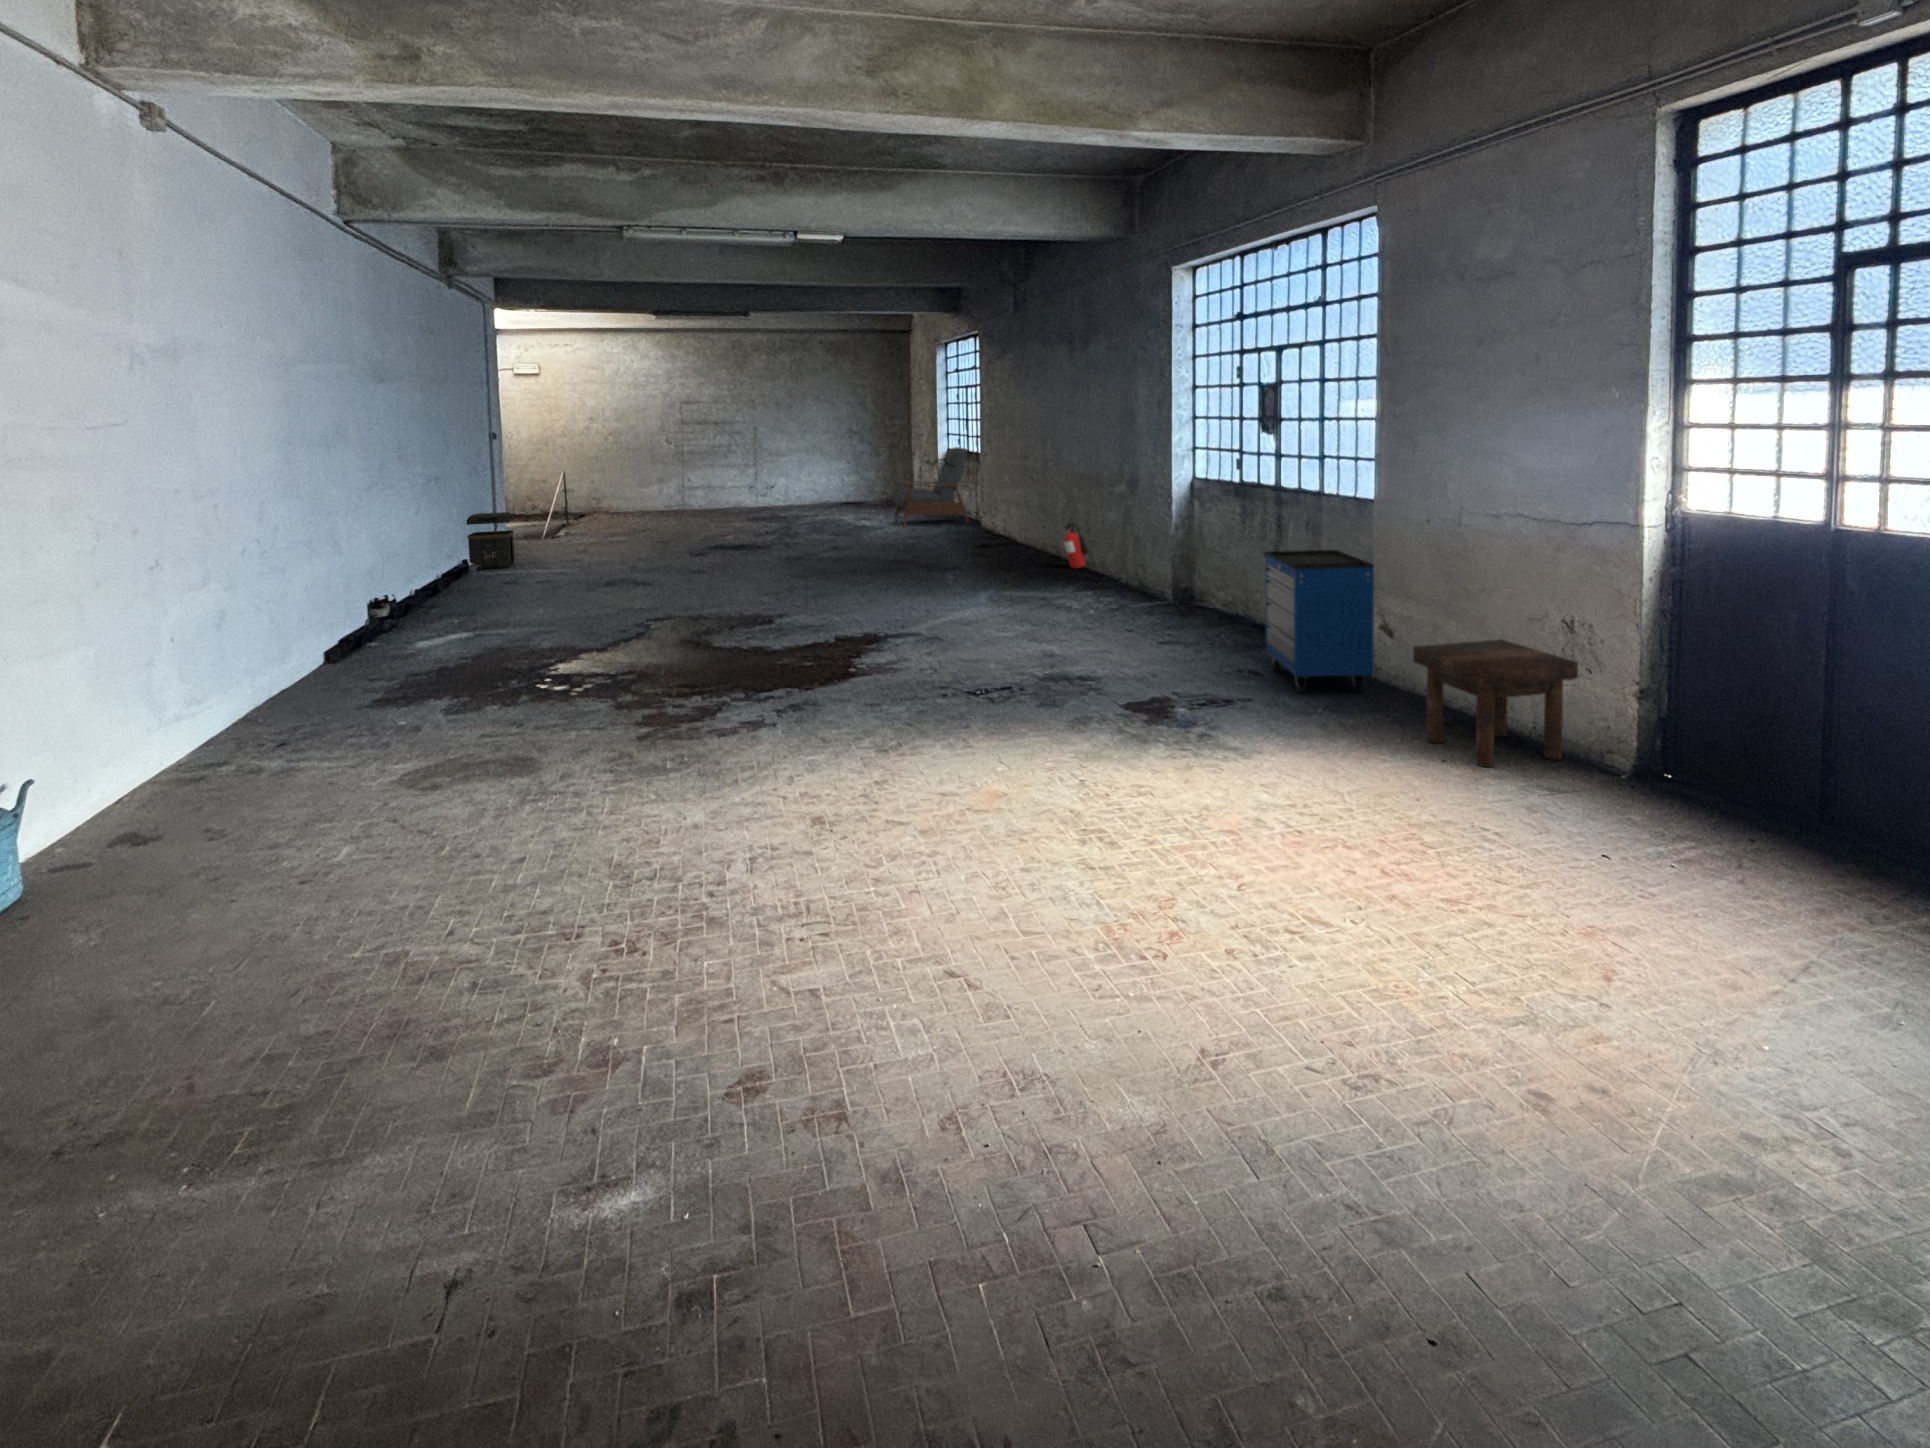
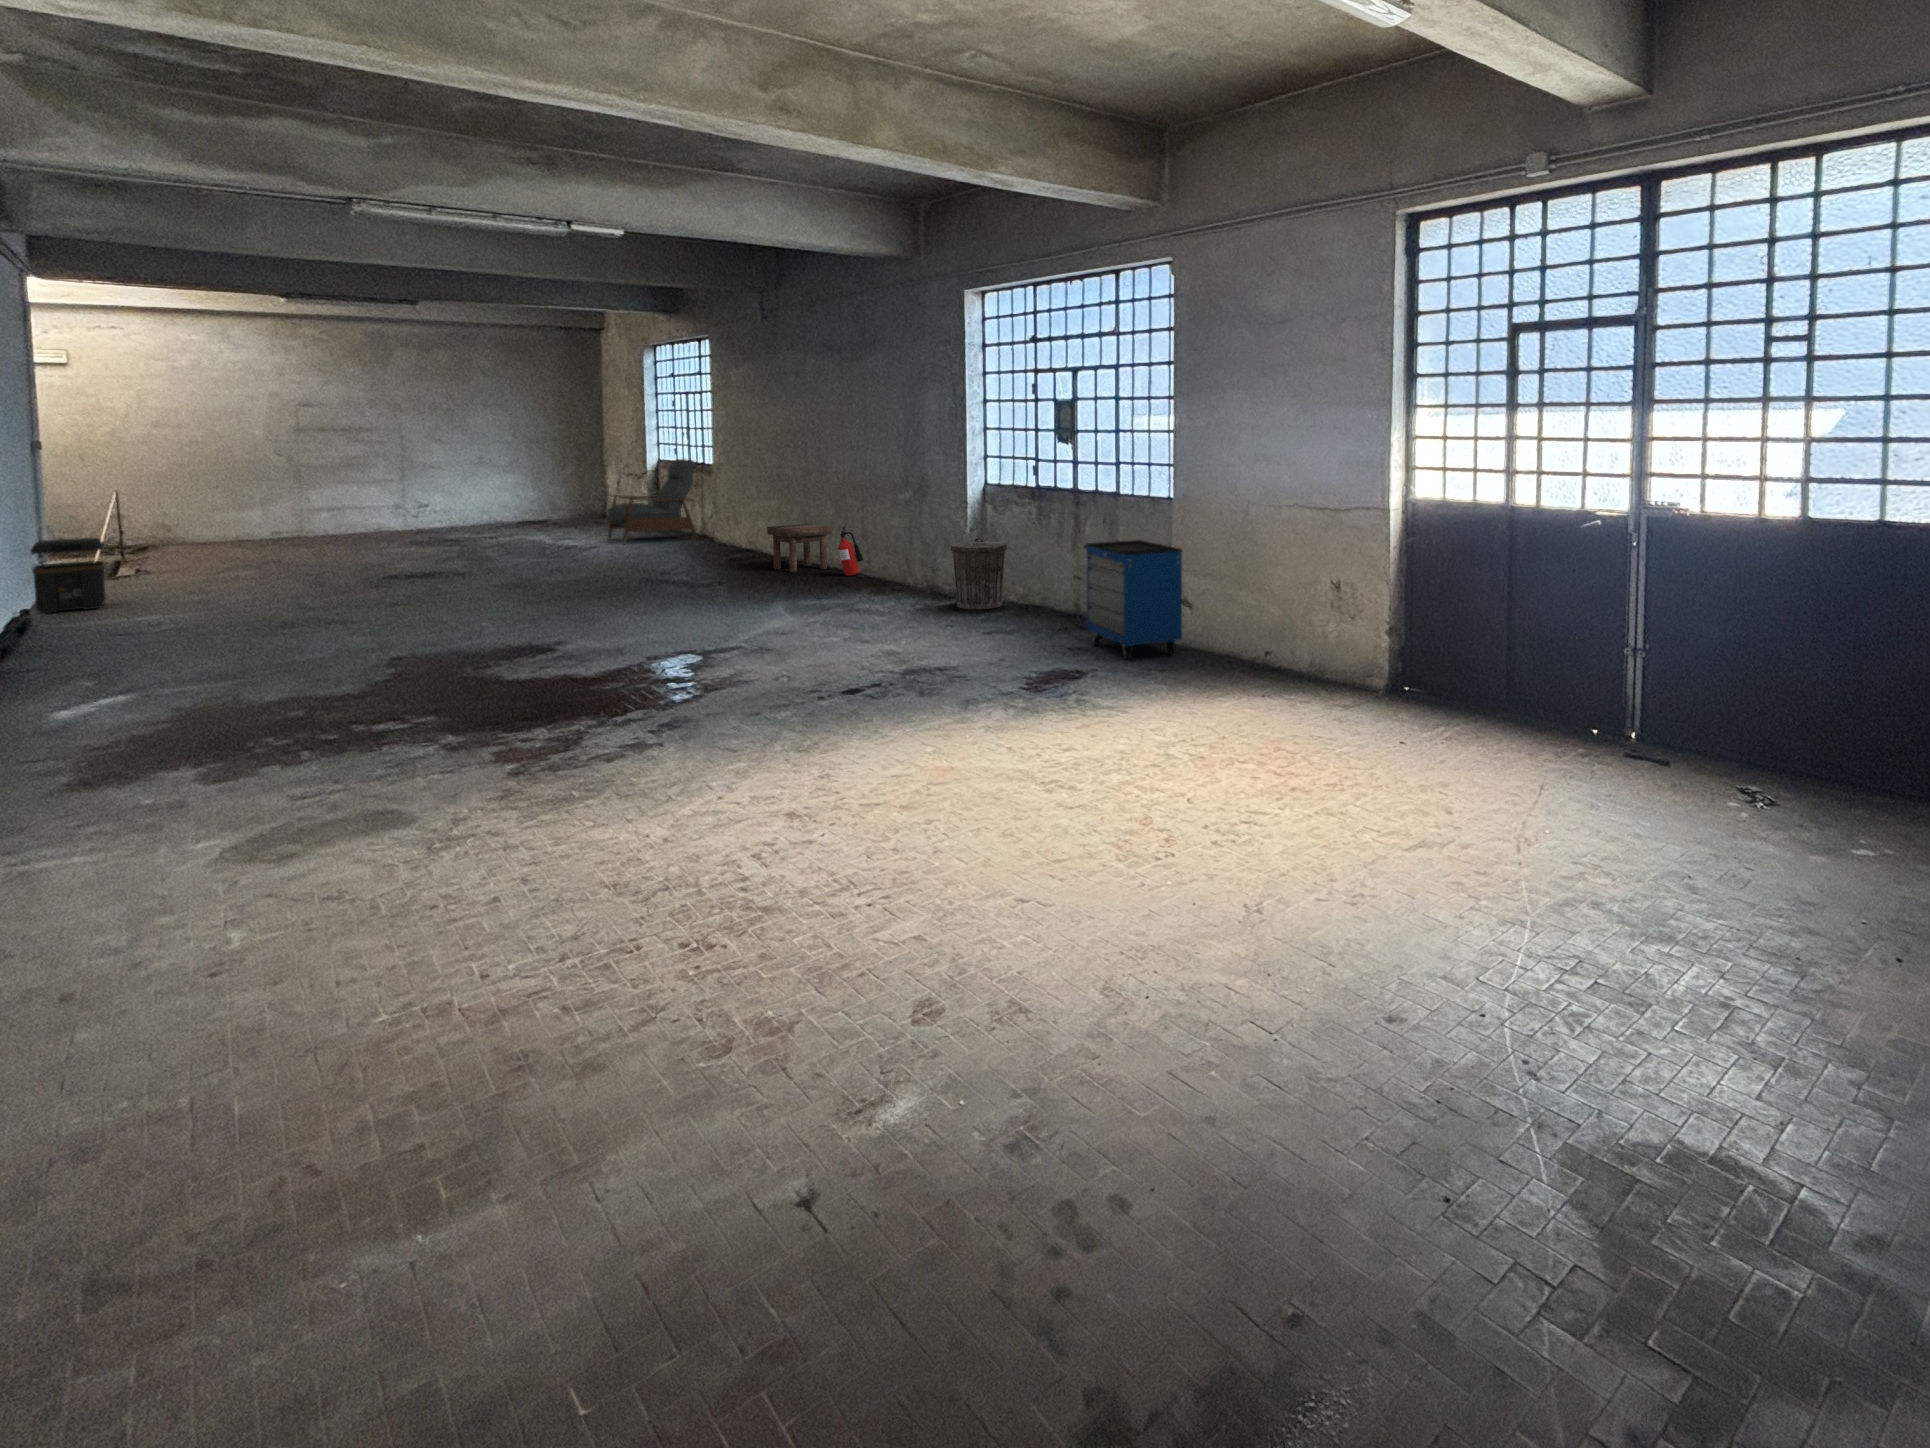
trash can: none [1149,537,1212,616] -> present [950,538,1007,609]
stool: present [1413,639,1578,767] -> present [767,524,832,573]

